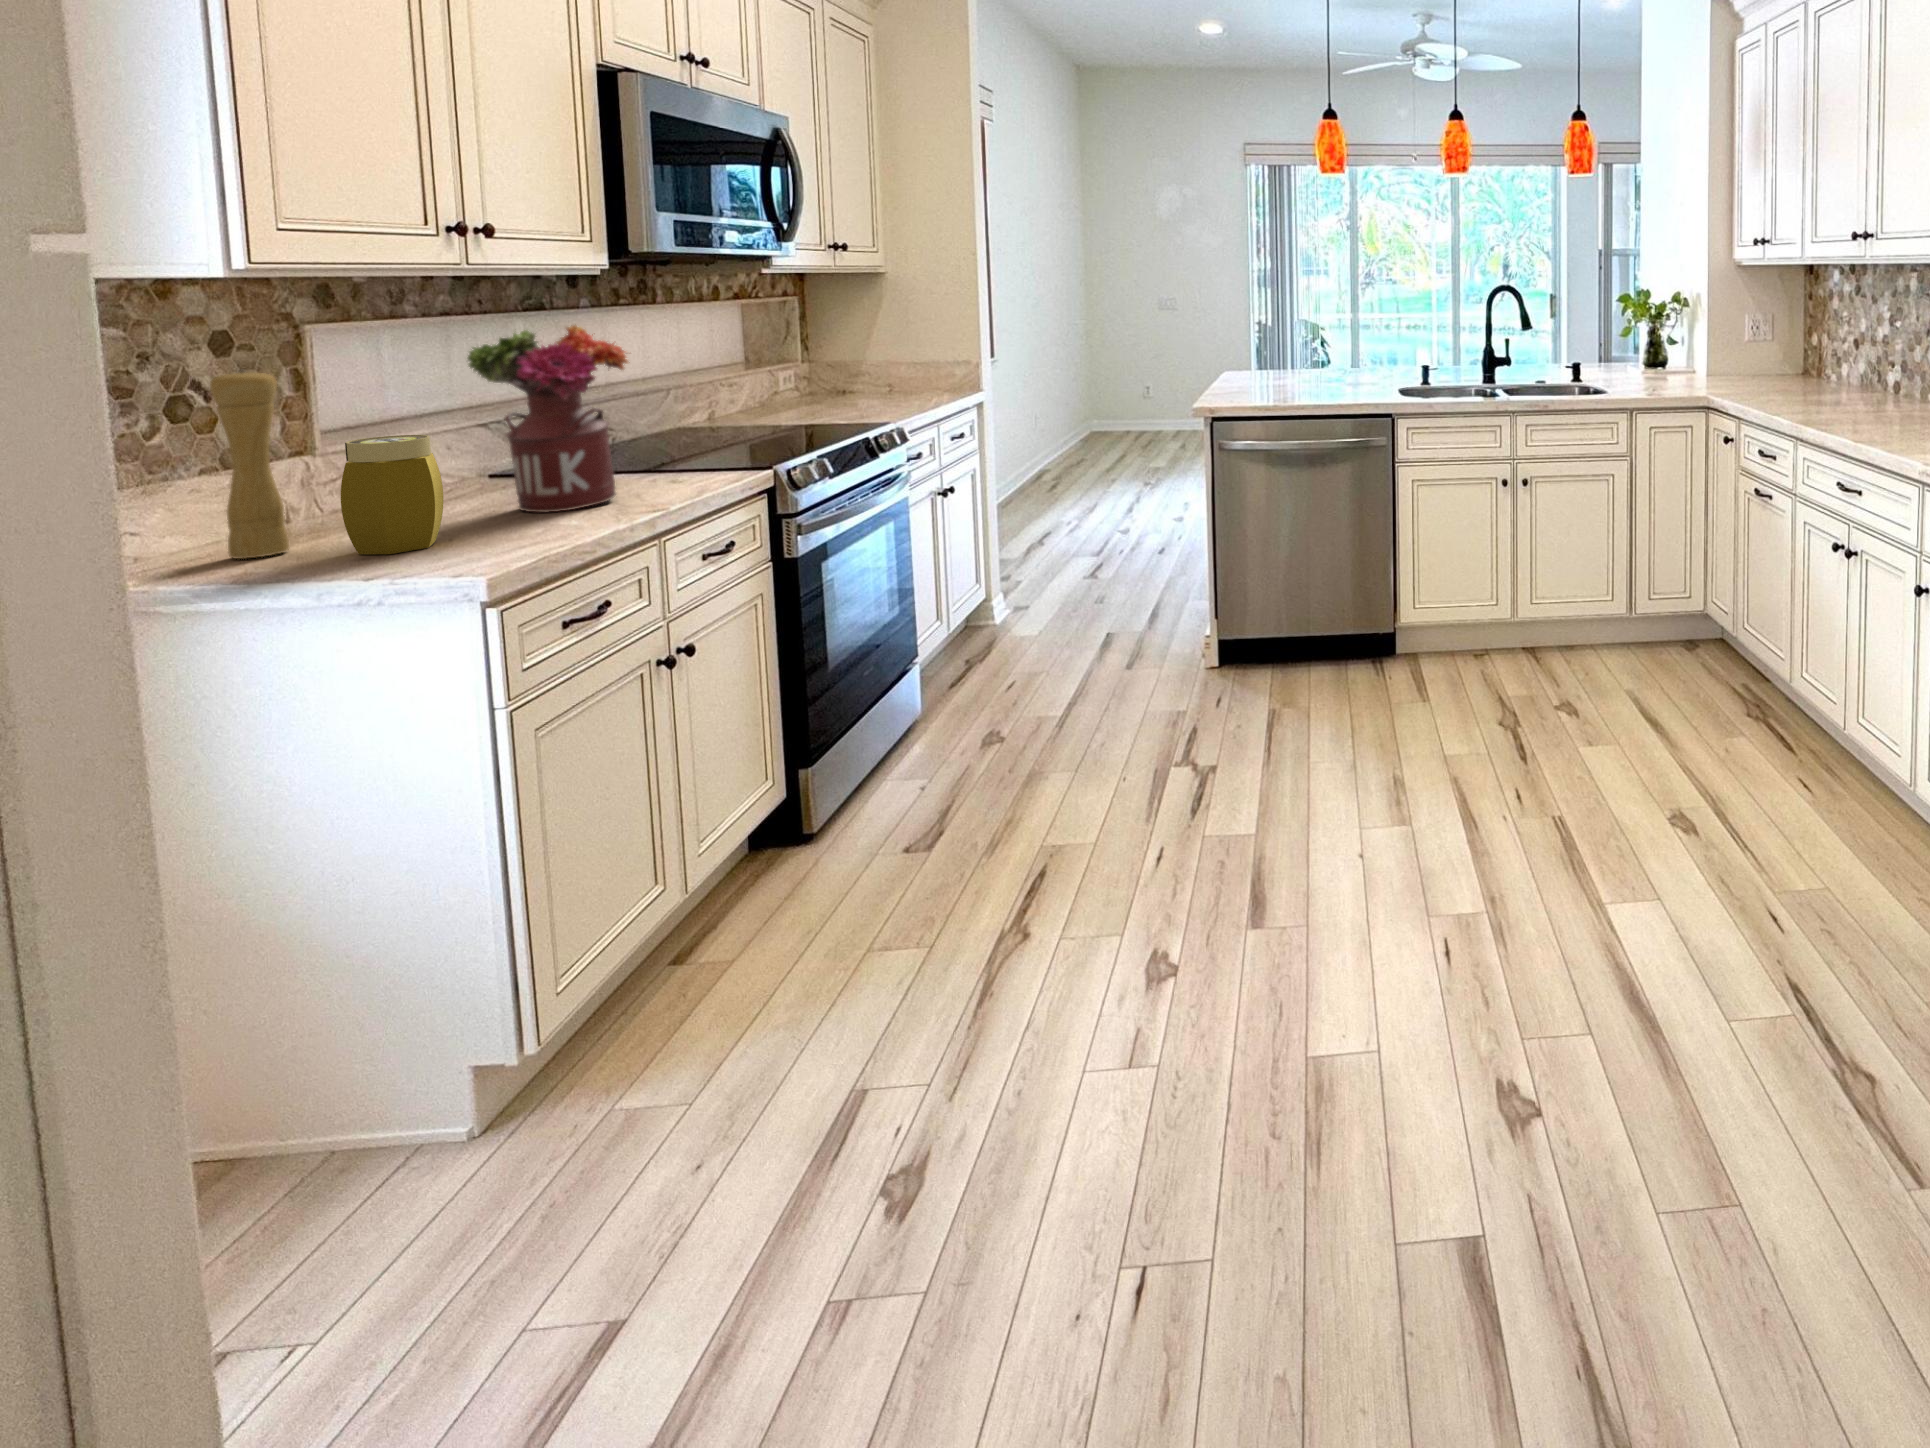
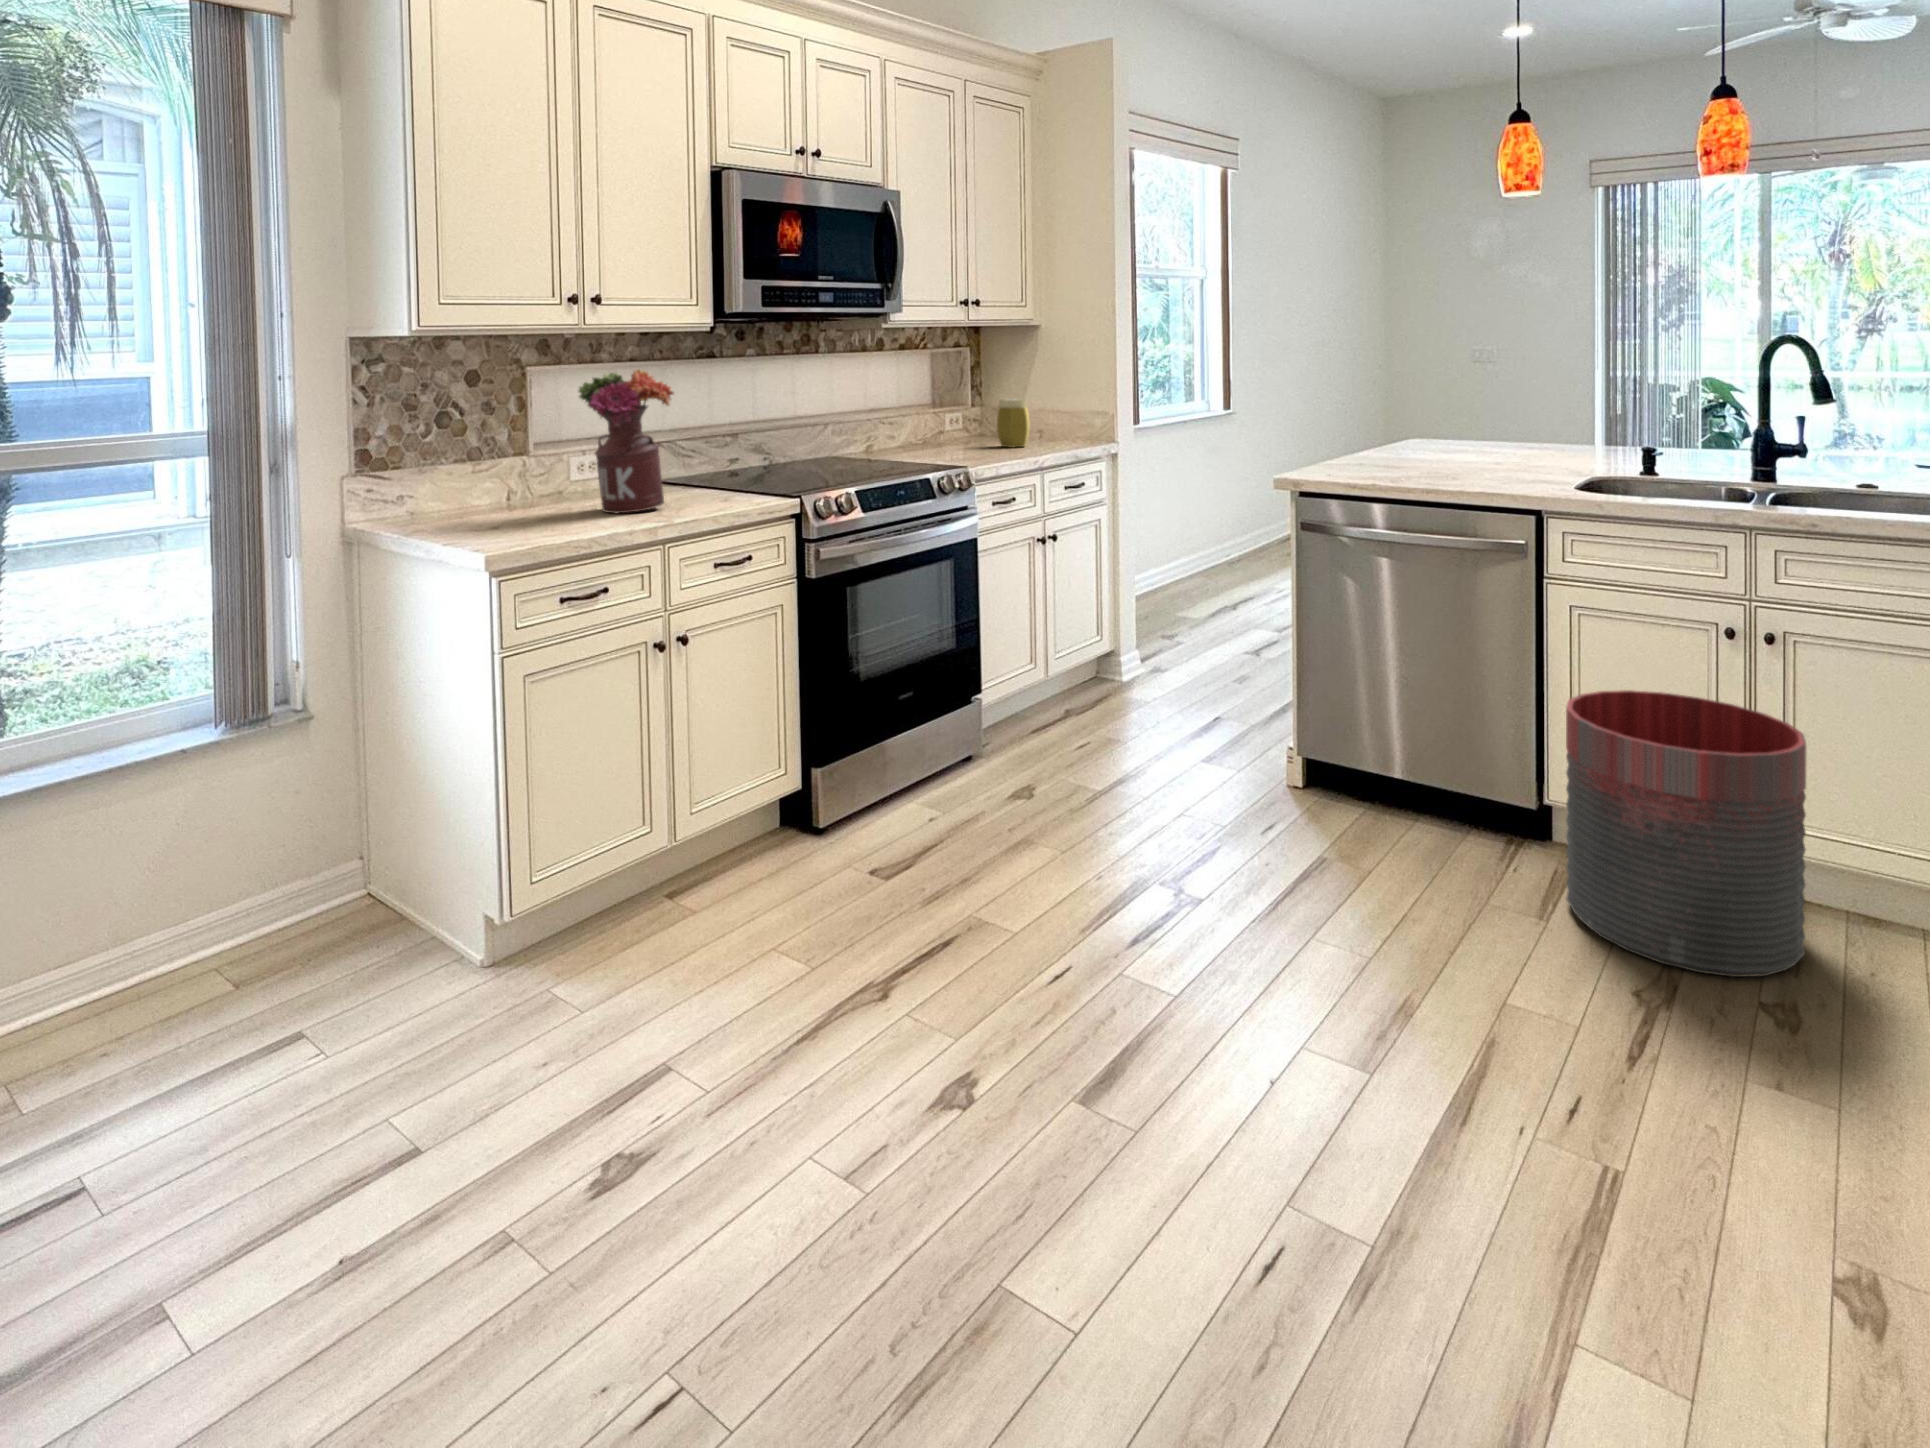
pepper mill: present [210,370,289,559] -> none [426,395,461,521]
jar: present [341,435,443,555] -> present [997,398,1030,447]
trash can: none [1431,531,1562,706] -> present [1566,690,1806,977]

